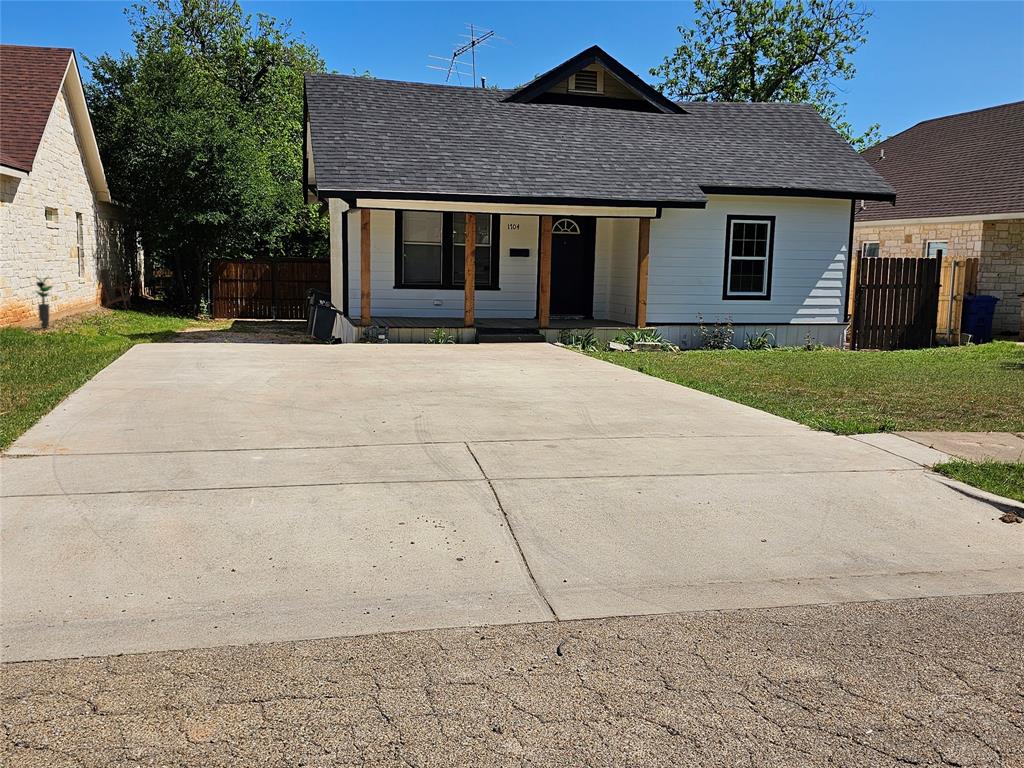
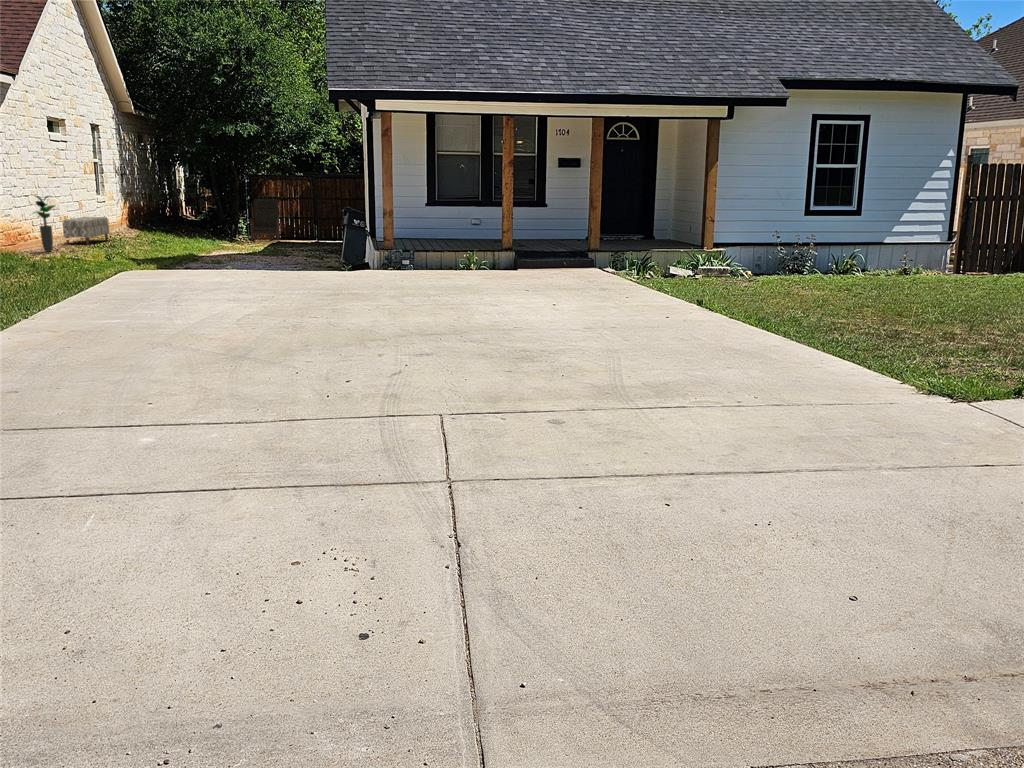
lounge chair: present [100,268,131,308] -> present [250,199,280,241]
bench: none [53,297,93,323] -> present [63,217,109,245]

